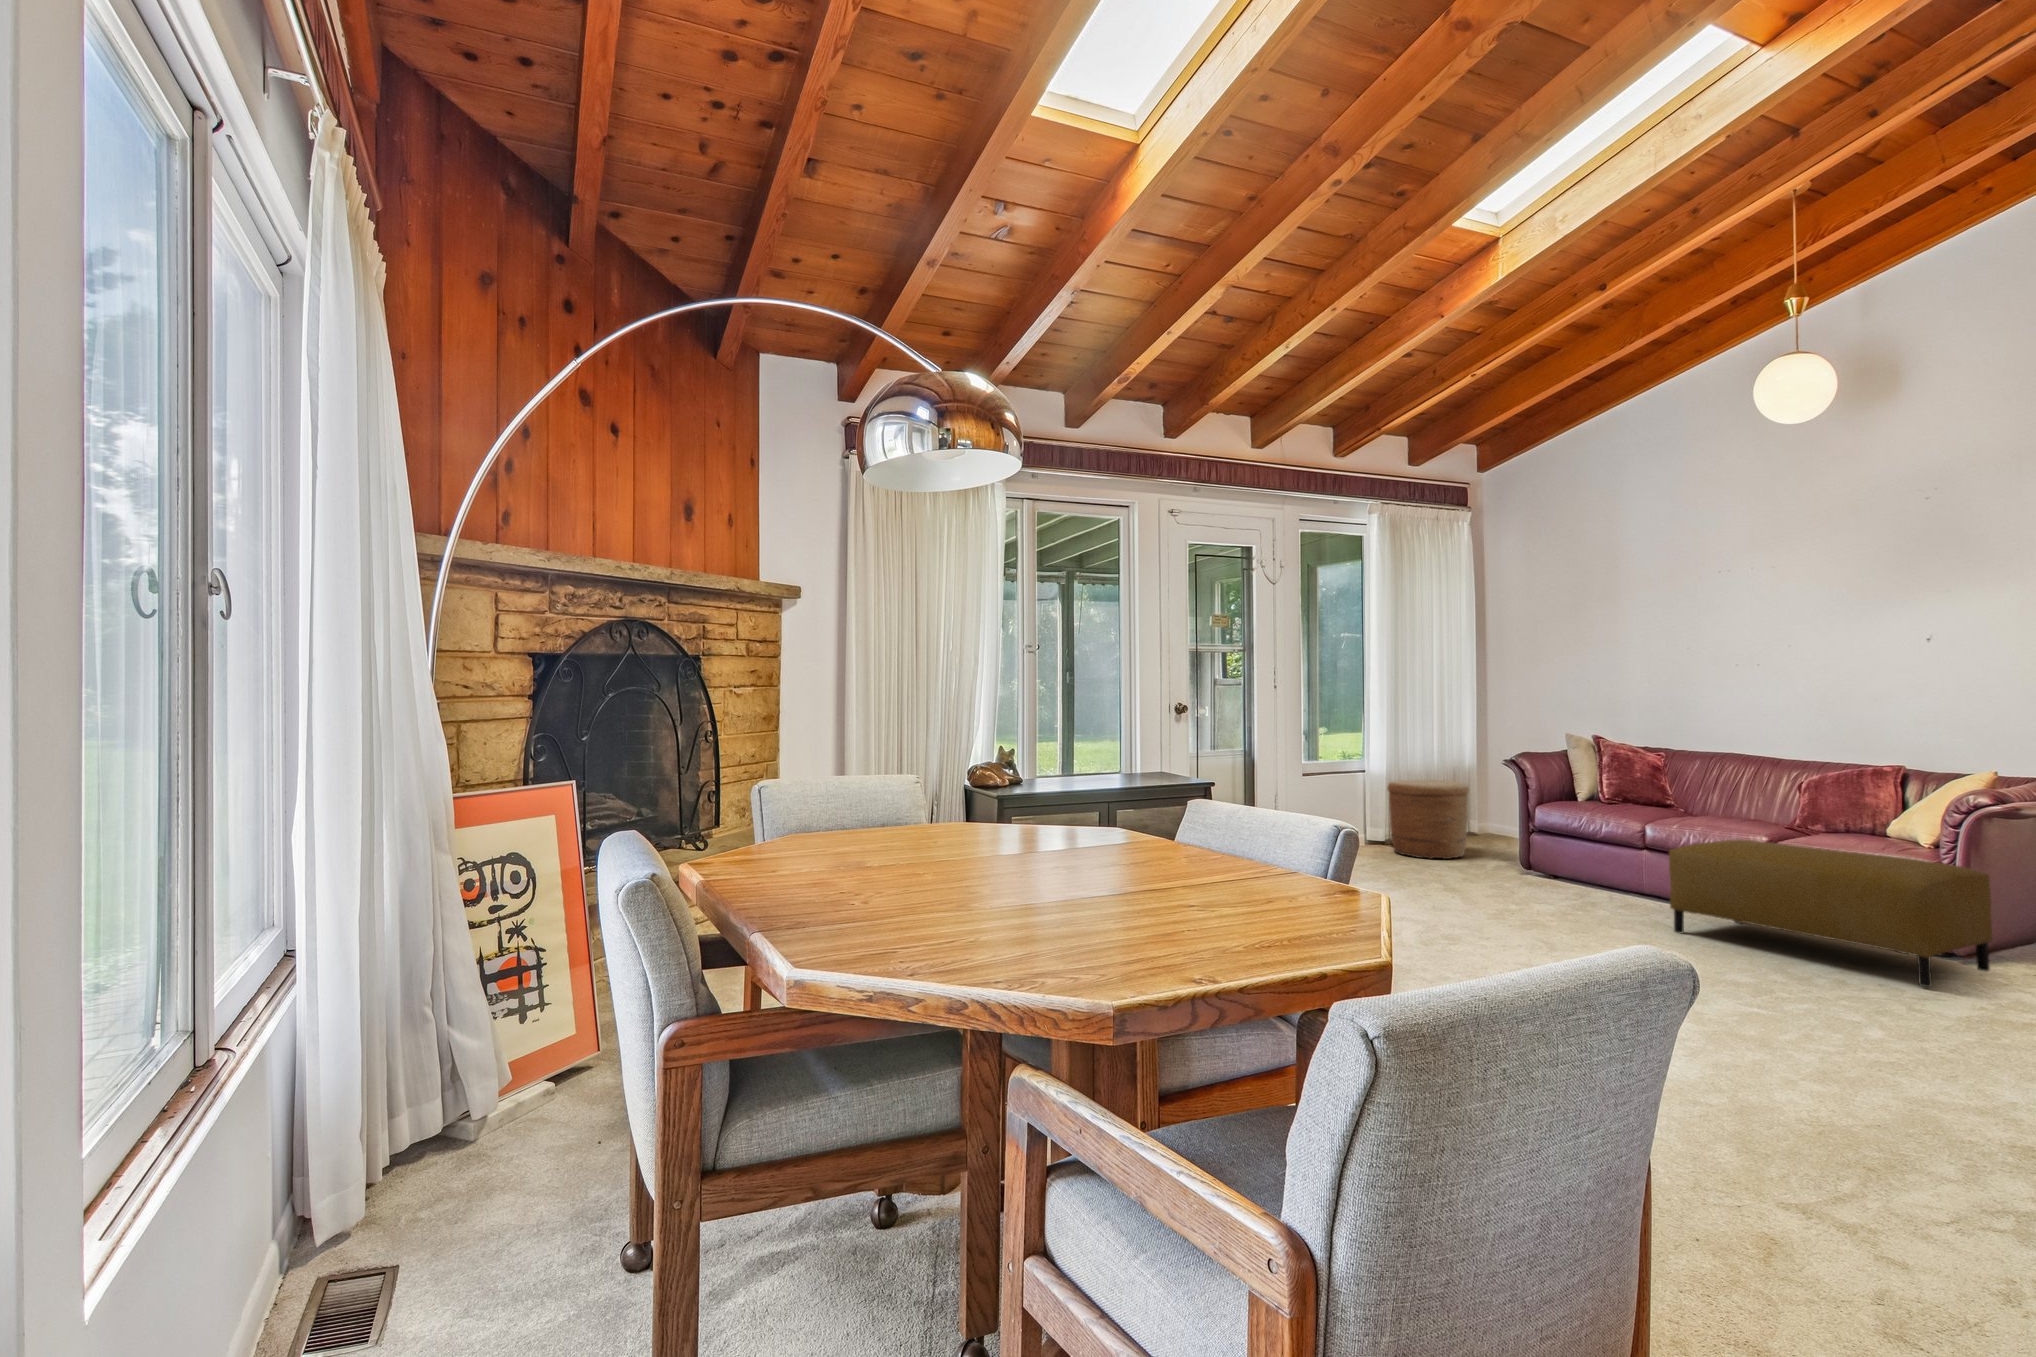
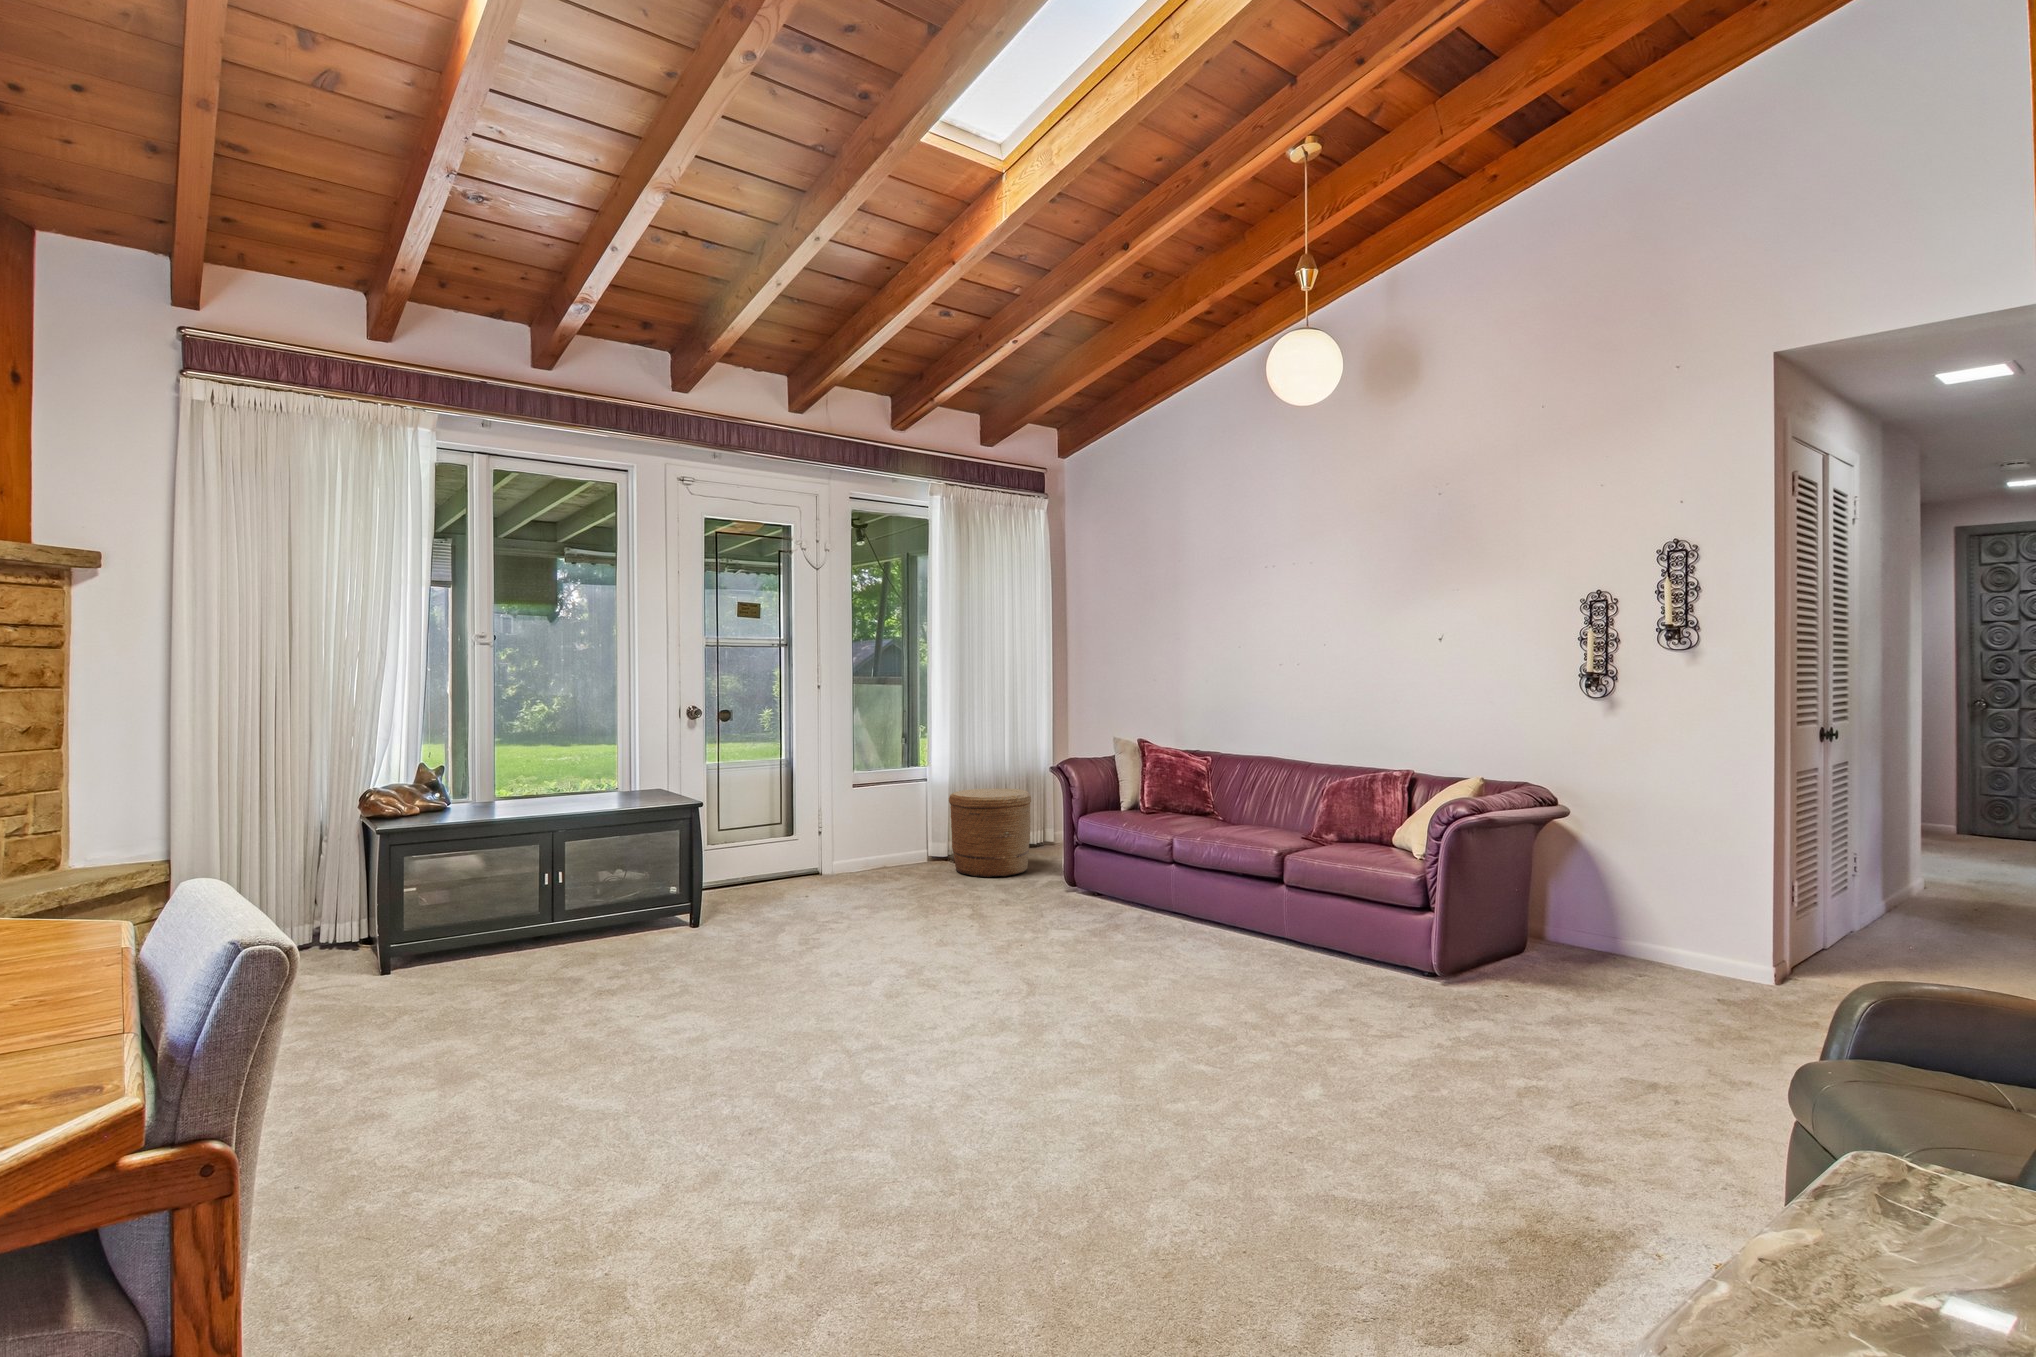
ottoman: present [1669,839,1993,987] -> none [1180,856,1463,1023]

